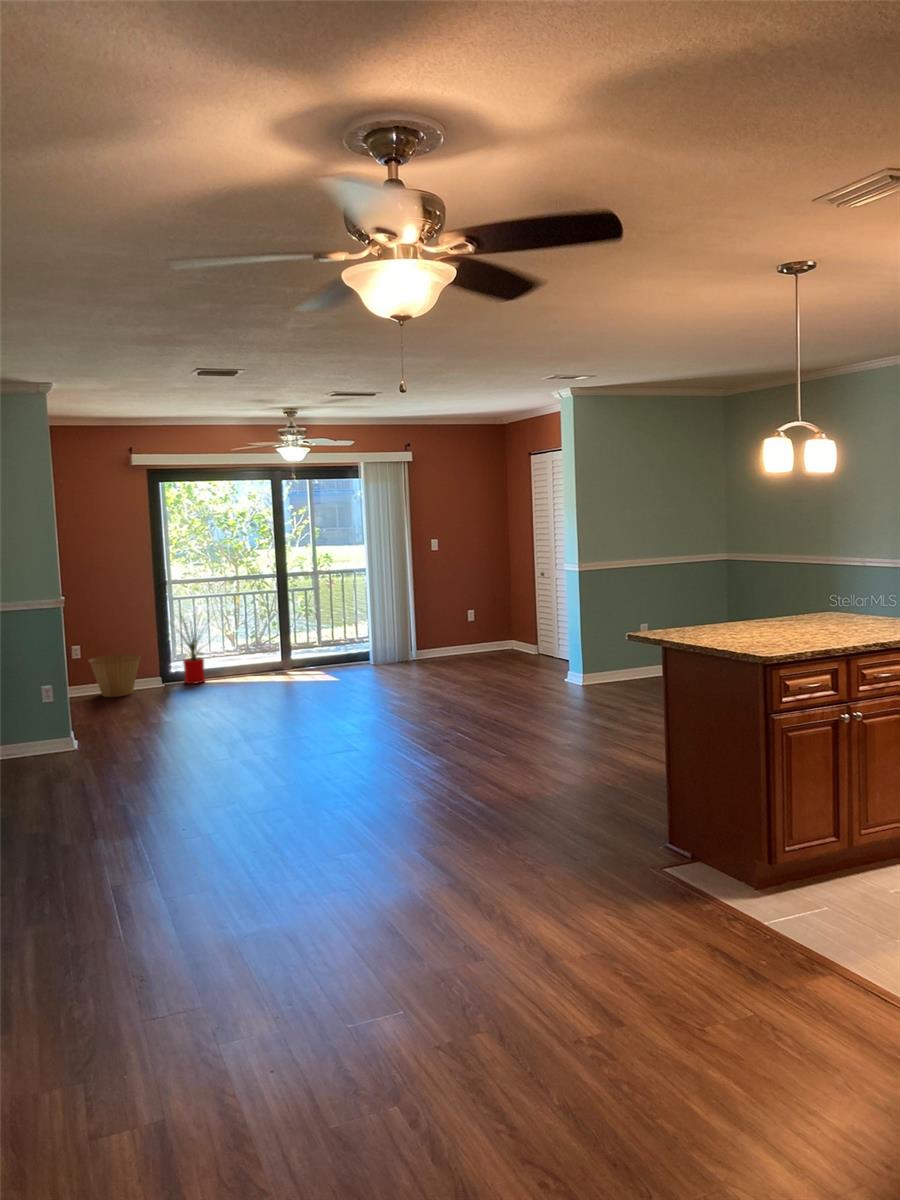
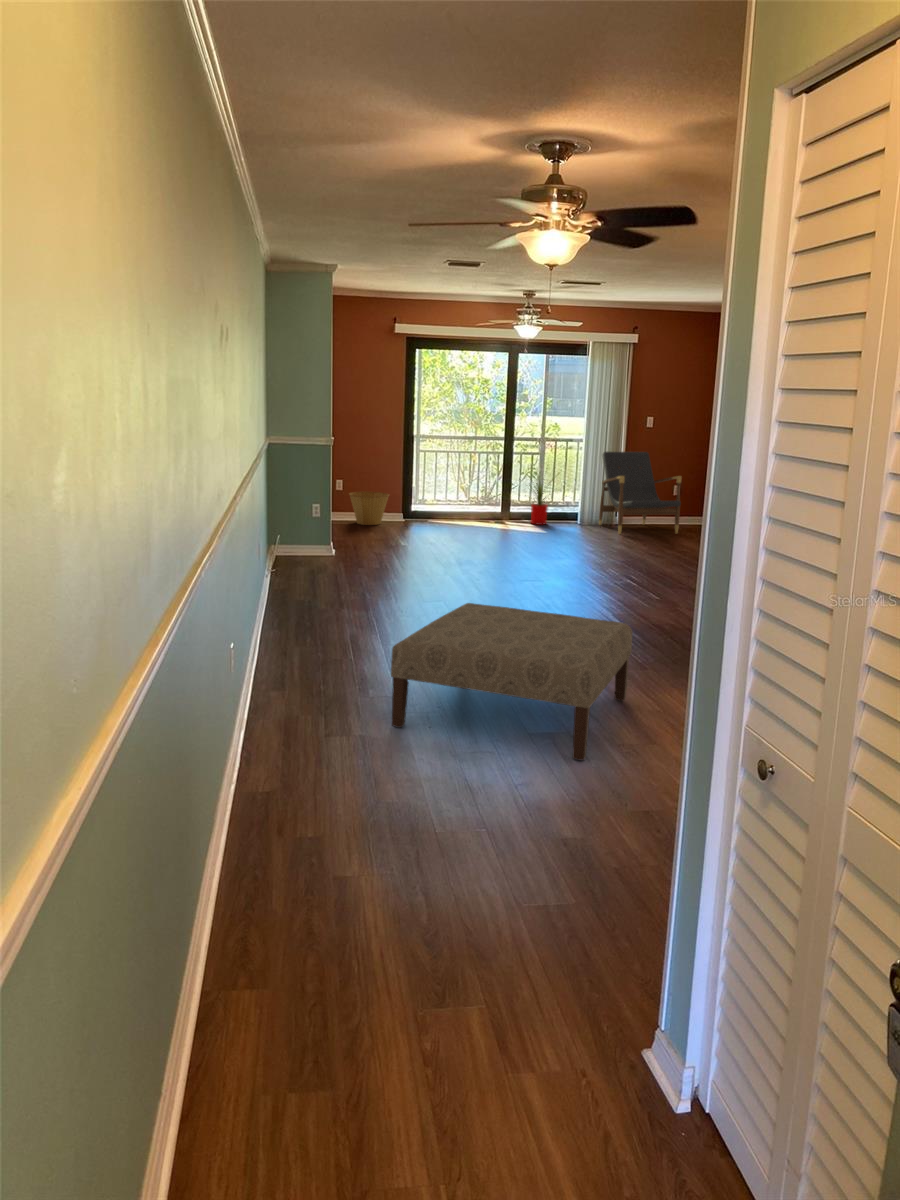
lounge chair: none [386,576,480,672] -> present [599,451,682,534]
house plant: present [175,616,209,684] -> present [529,476,550,525]
ottoman: none [198,826,528,1073] -> present [391,603,633,760]

